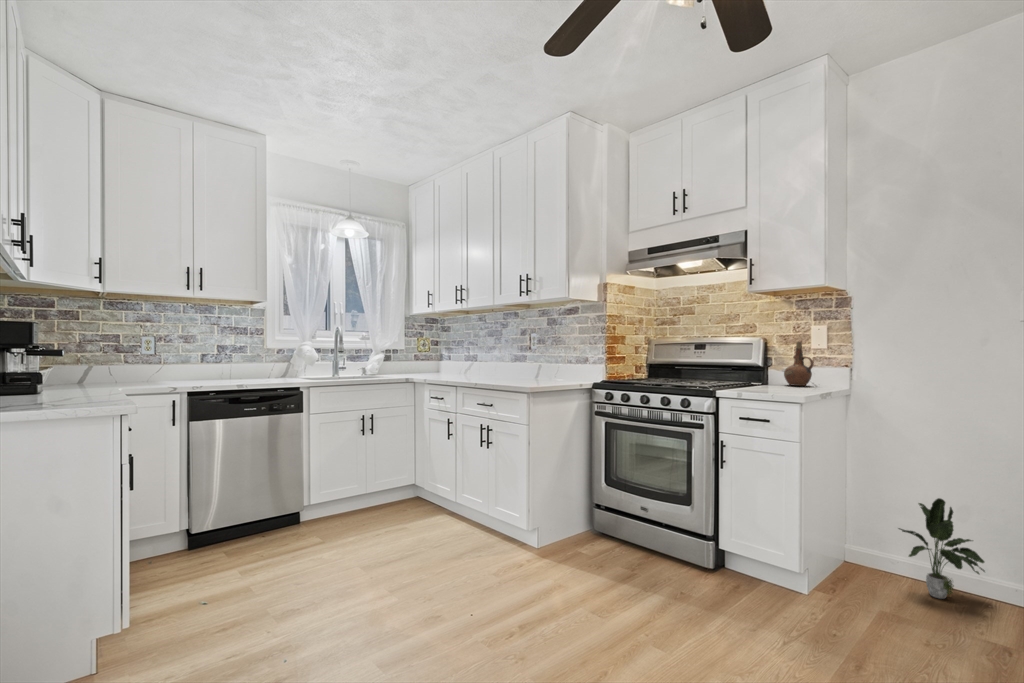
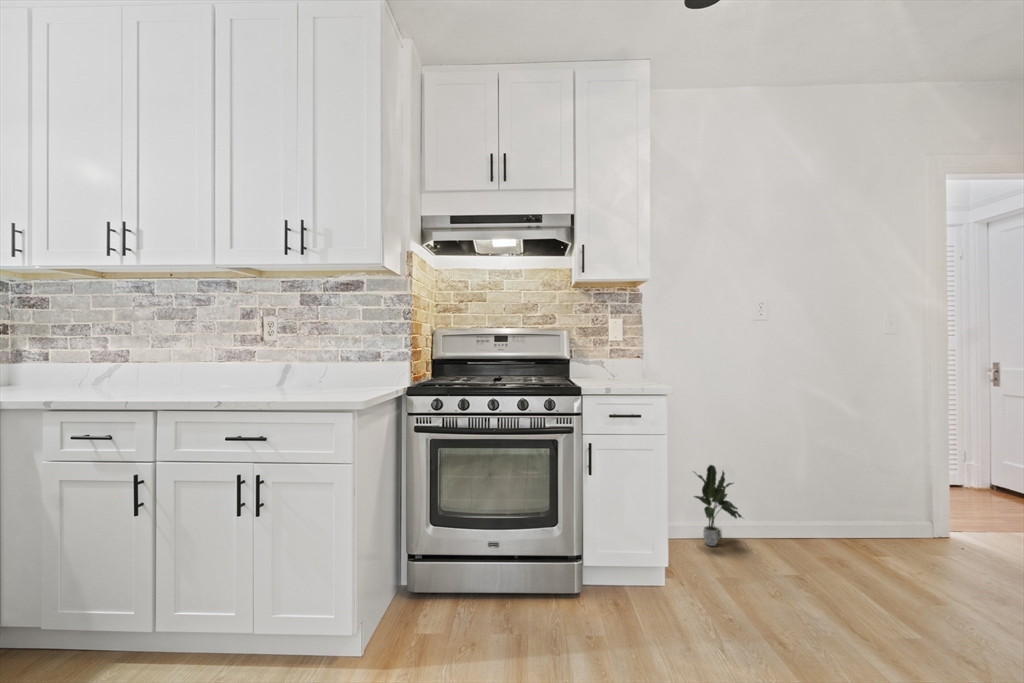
ceramic pitcher: present [784,342,814,386] -> none [589,334,614,377]

